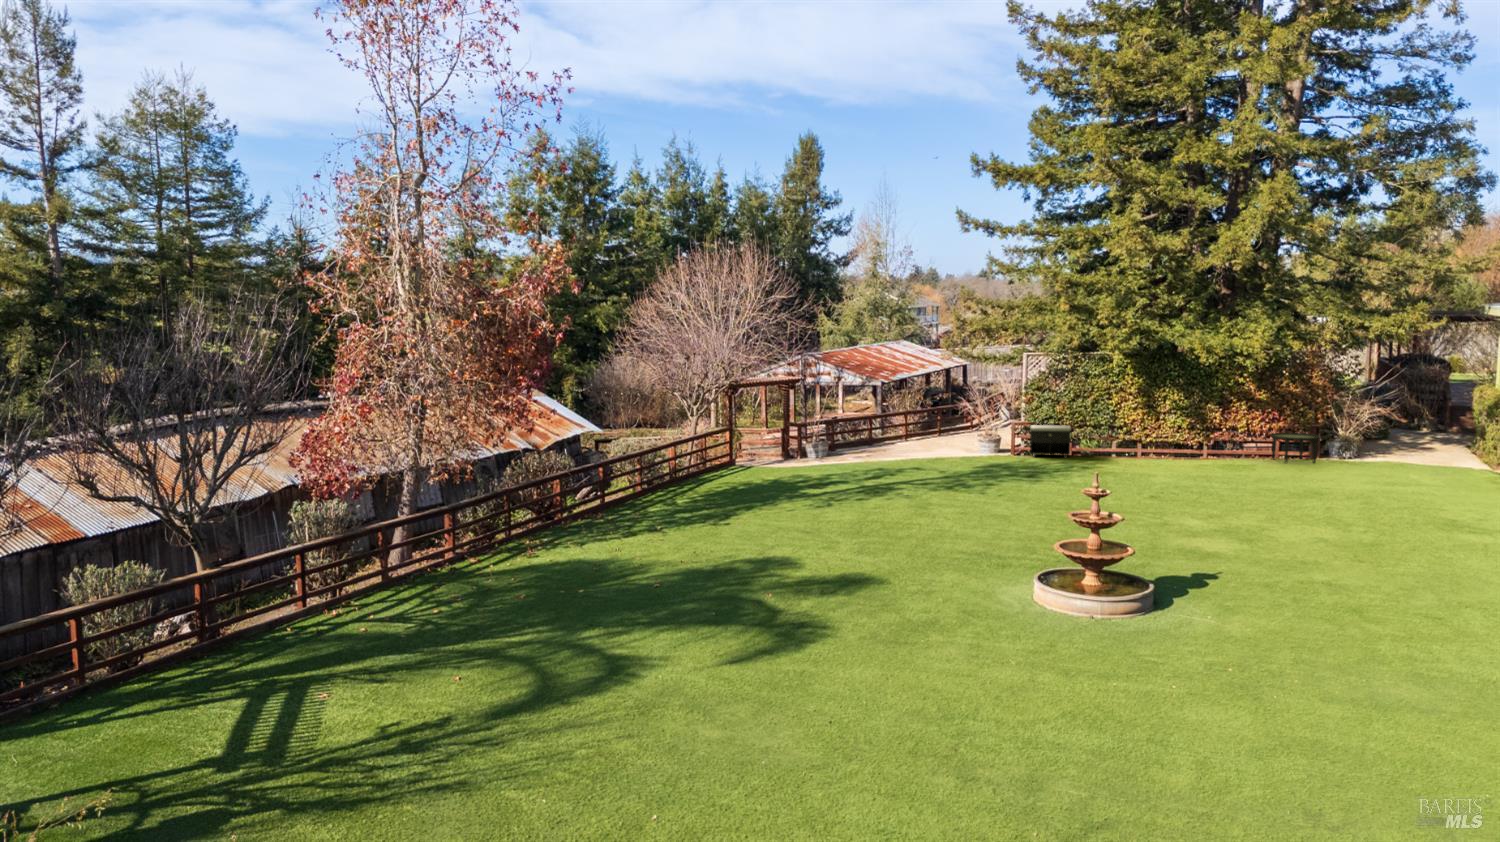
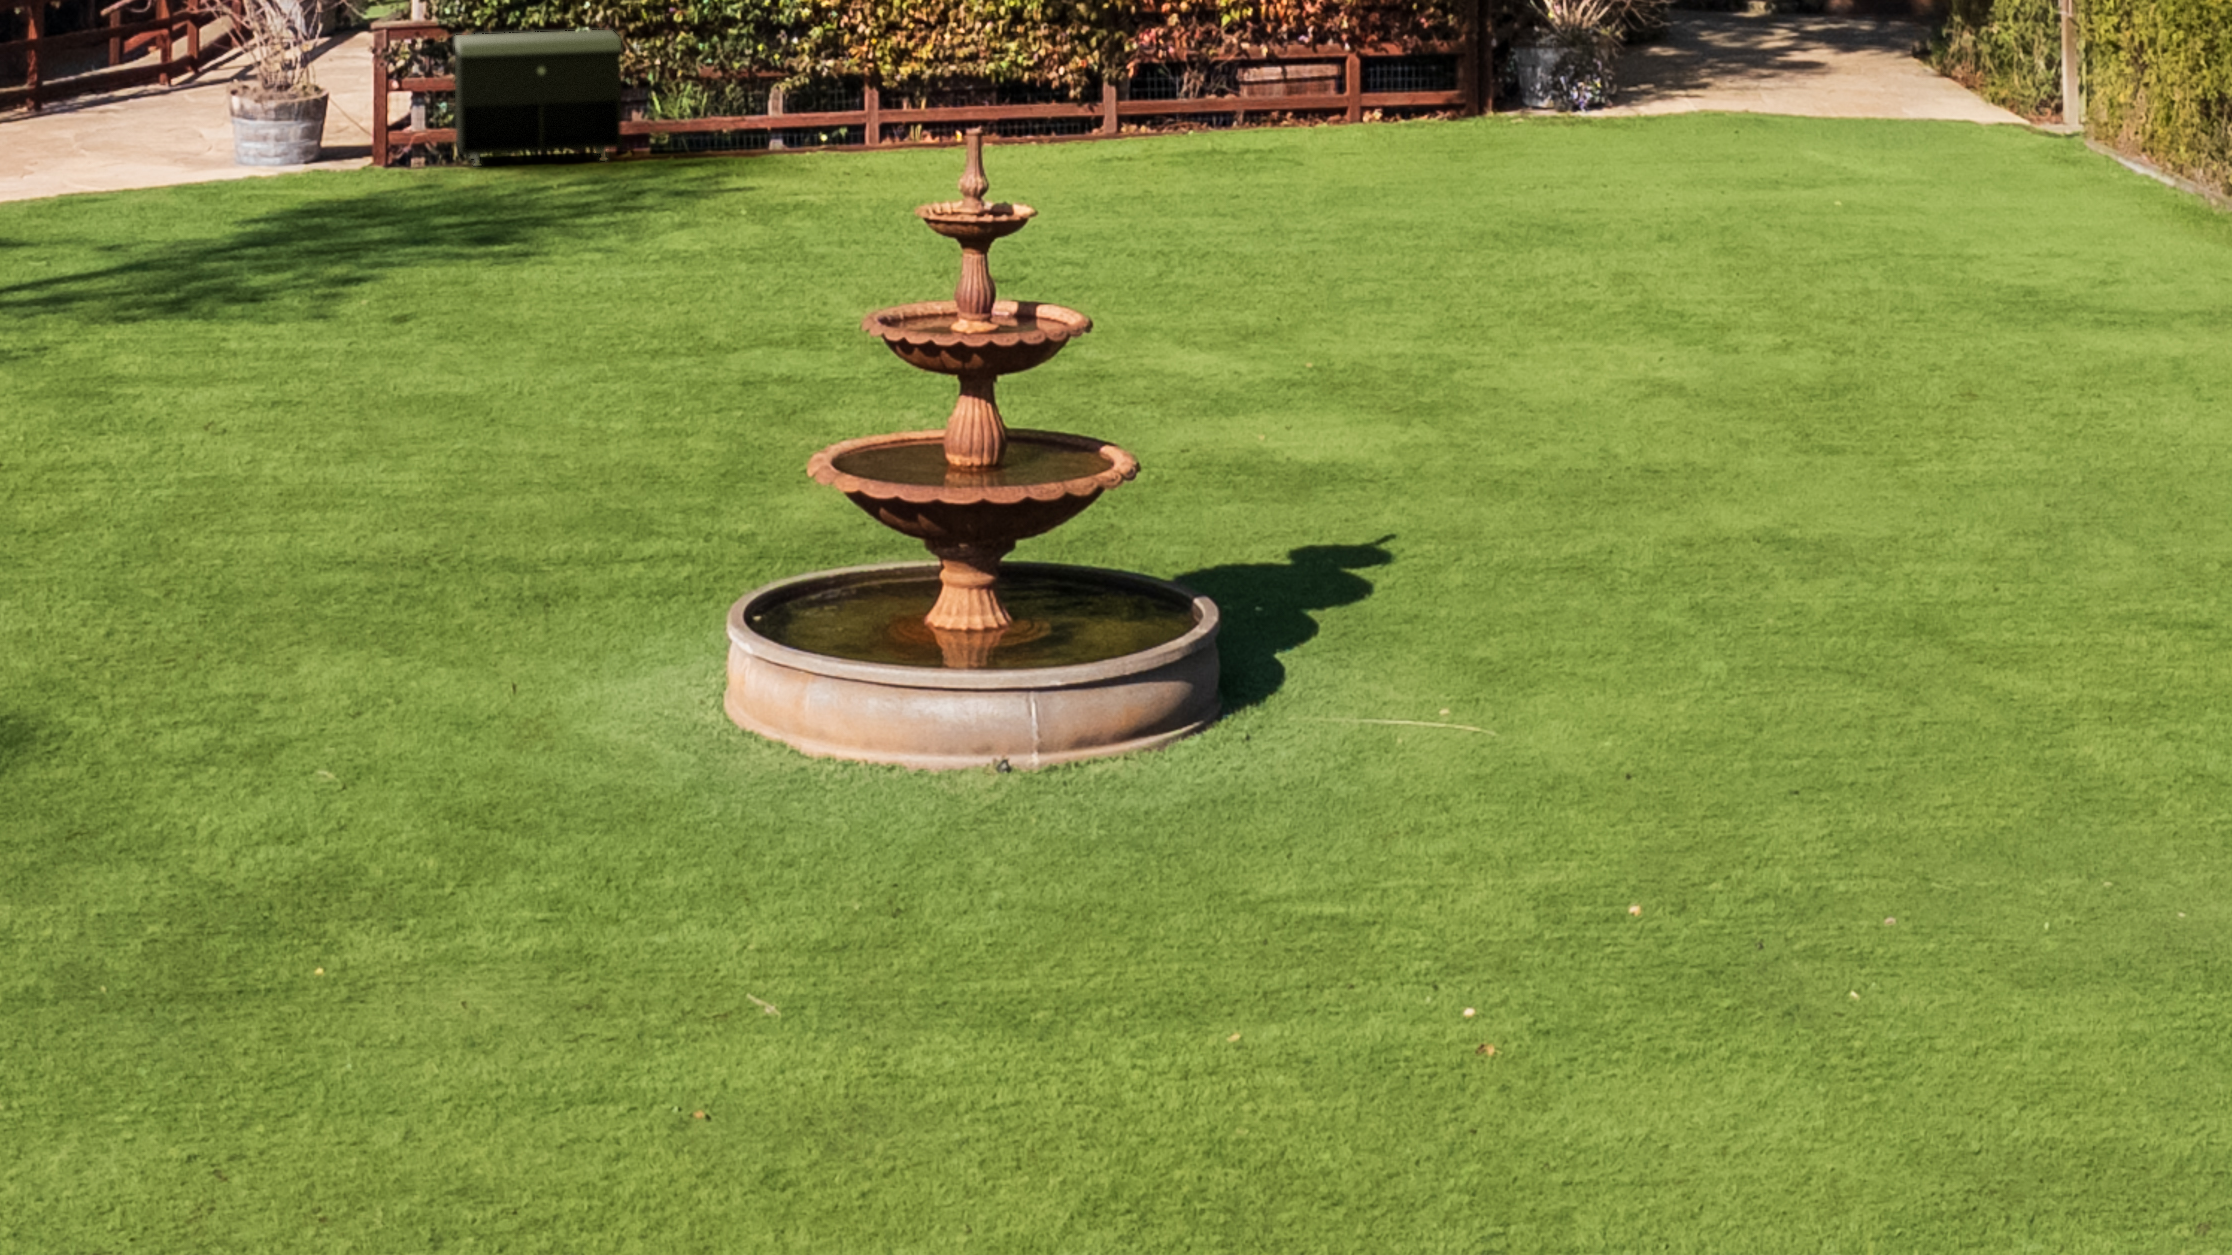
round table: present [1271,432,1319,463] -> none [1329,16,1497,131]

